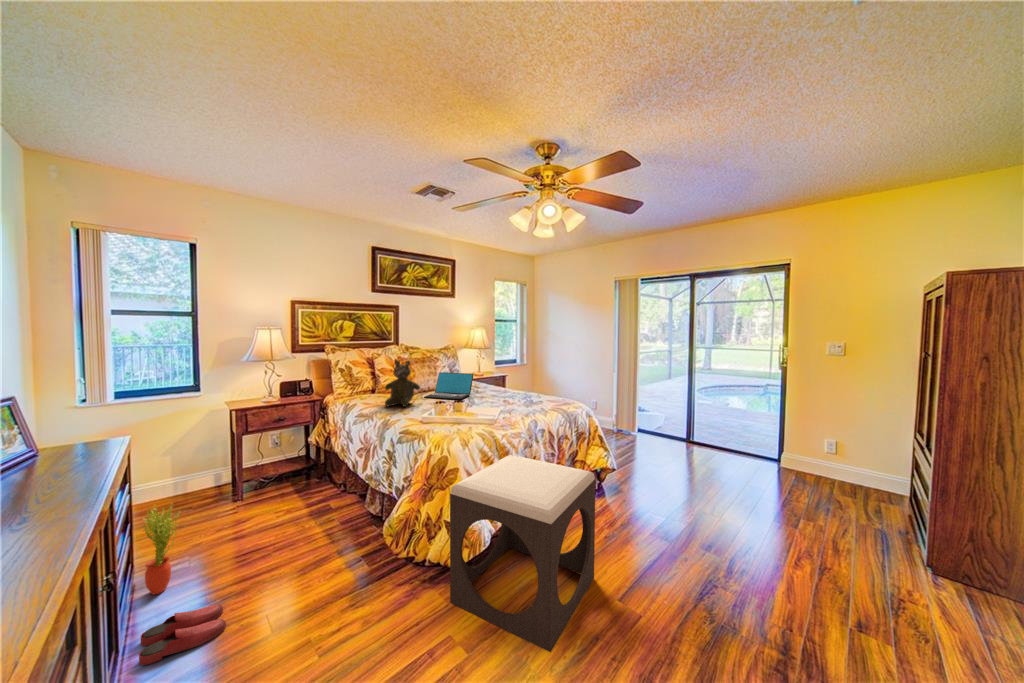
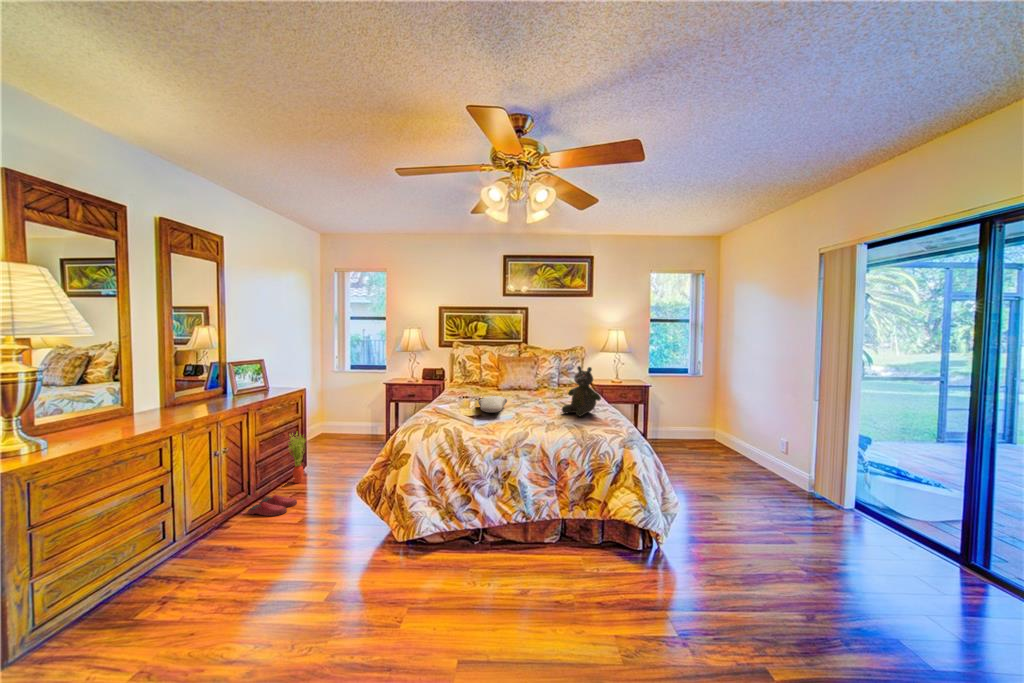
teddy bear: present [385,361,420,407] -> present [562,366,601,416]
laptop: present [424,372,473,400] -> none [499,372,548,401]
pillow: none [443,397,491,412] -> present [478,396,507,413]
footstool: present [450,455,595,652] -> none [345,458,473,644]

